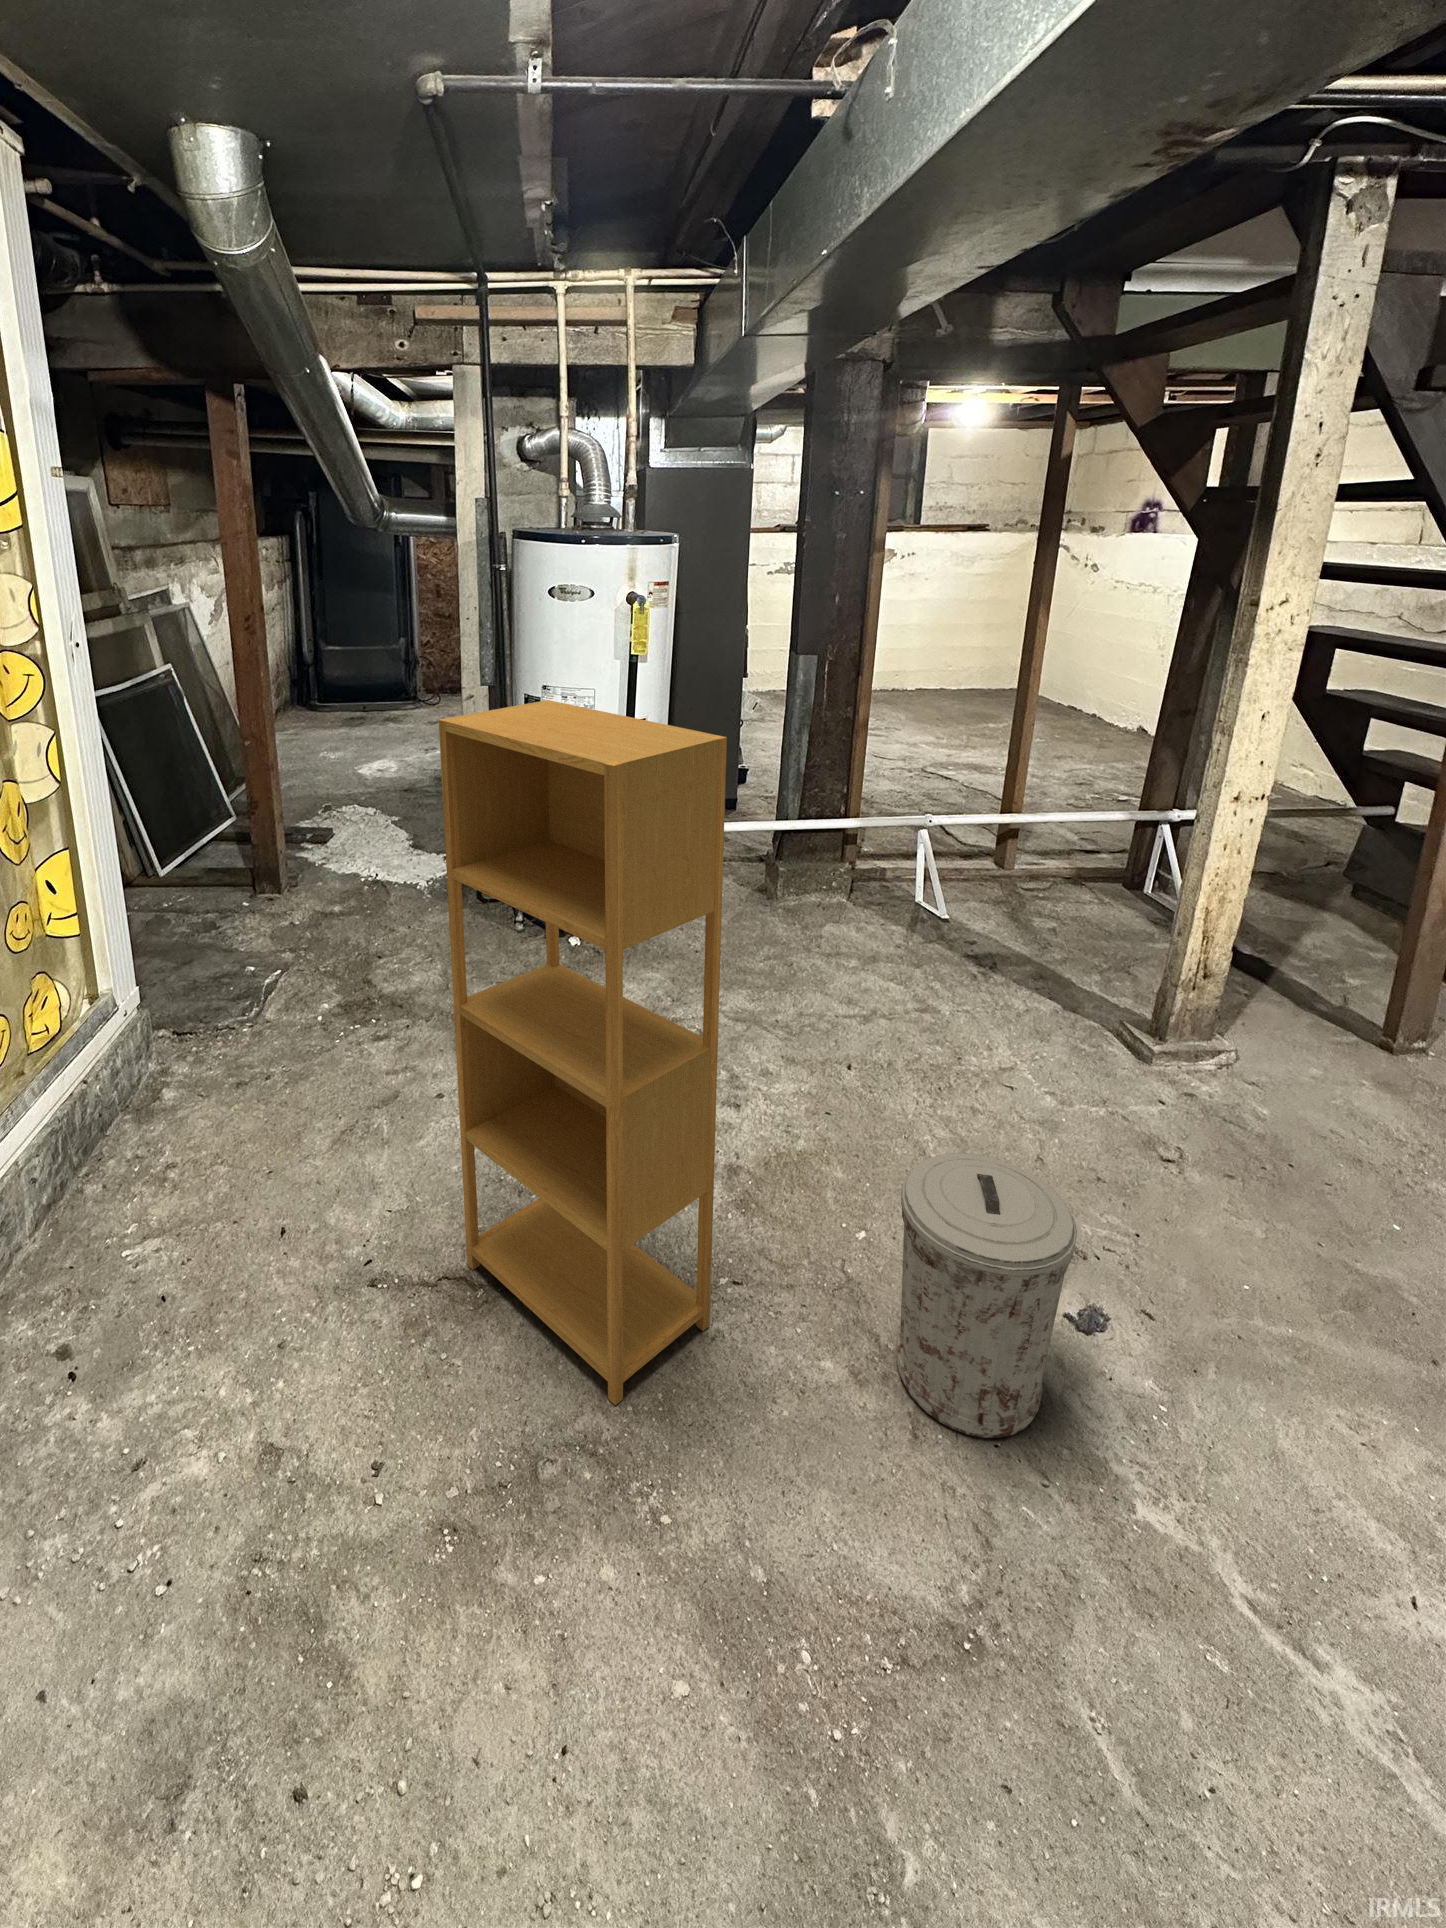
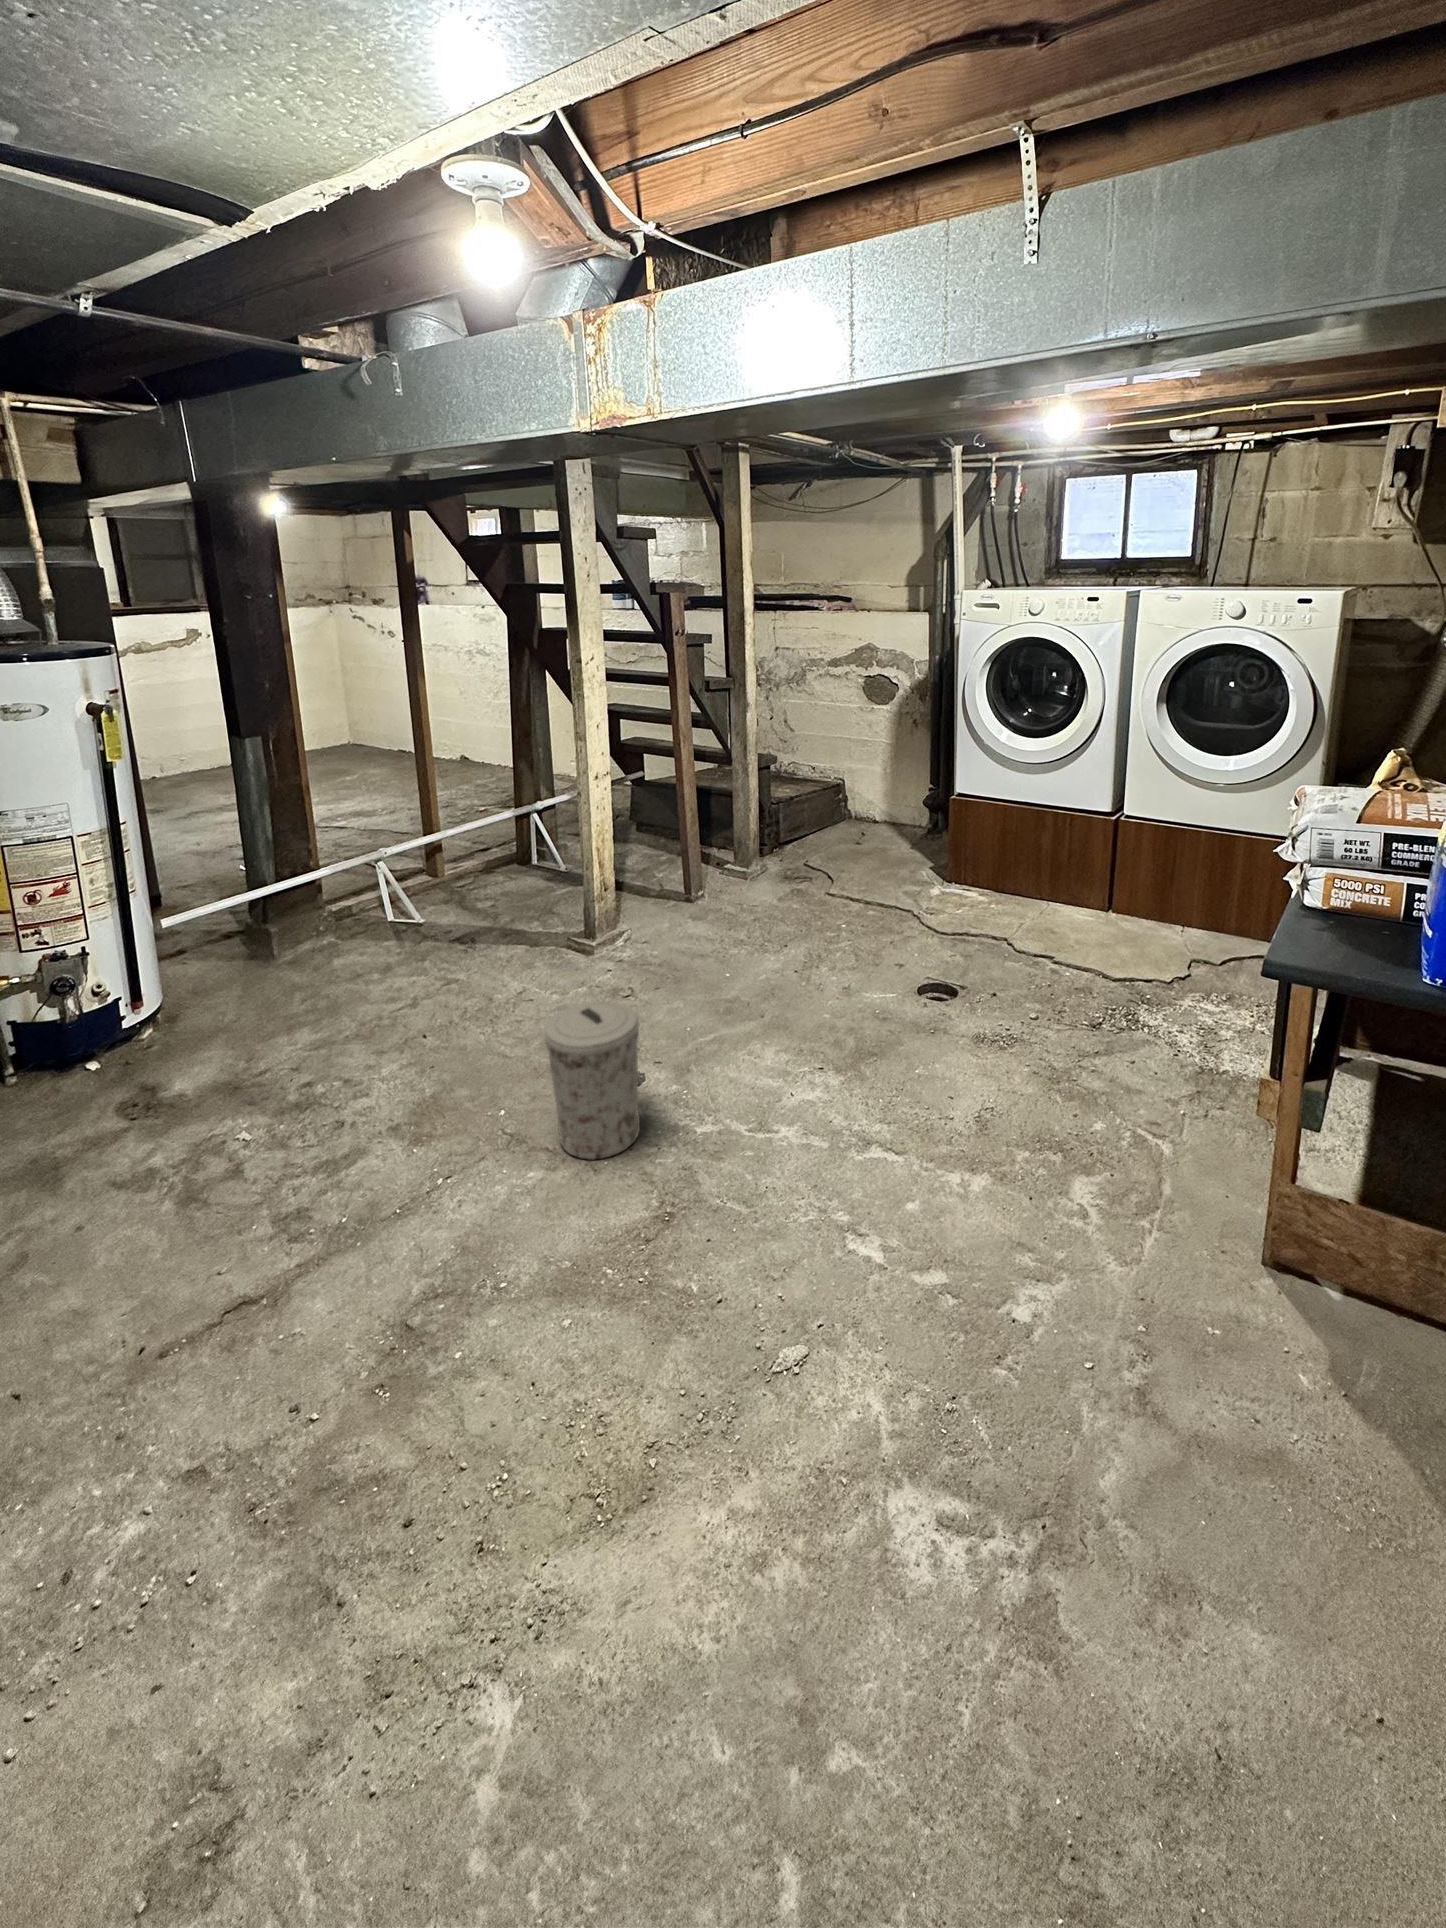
shelving unit: present [439,700,727,1405] -> none [138,789,448,1297]

